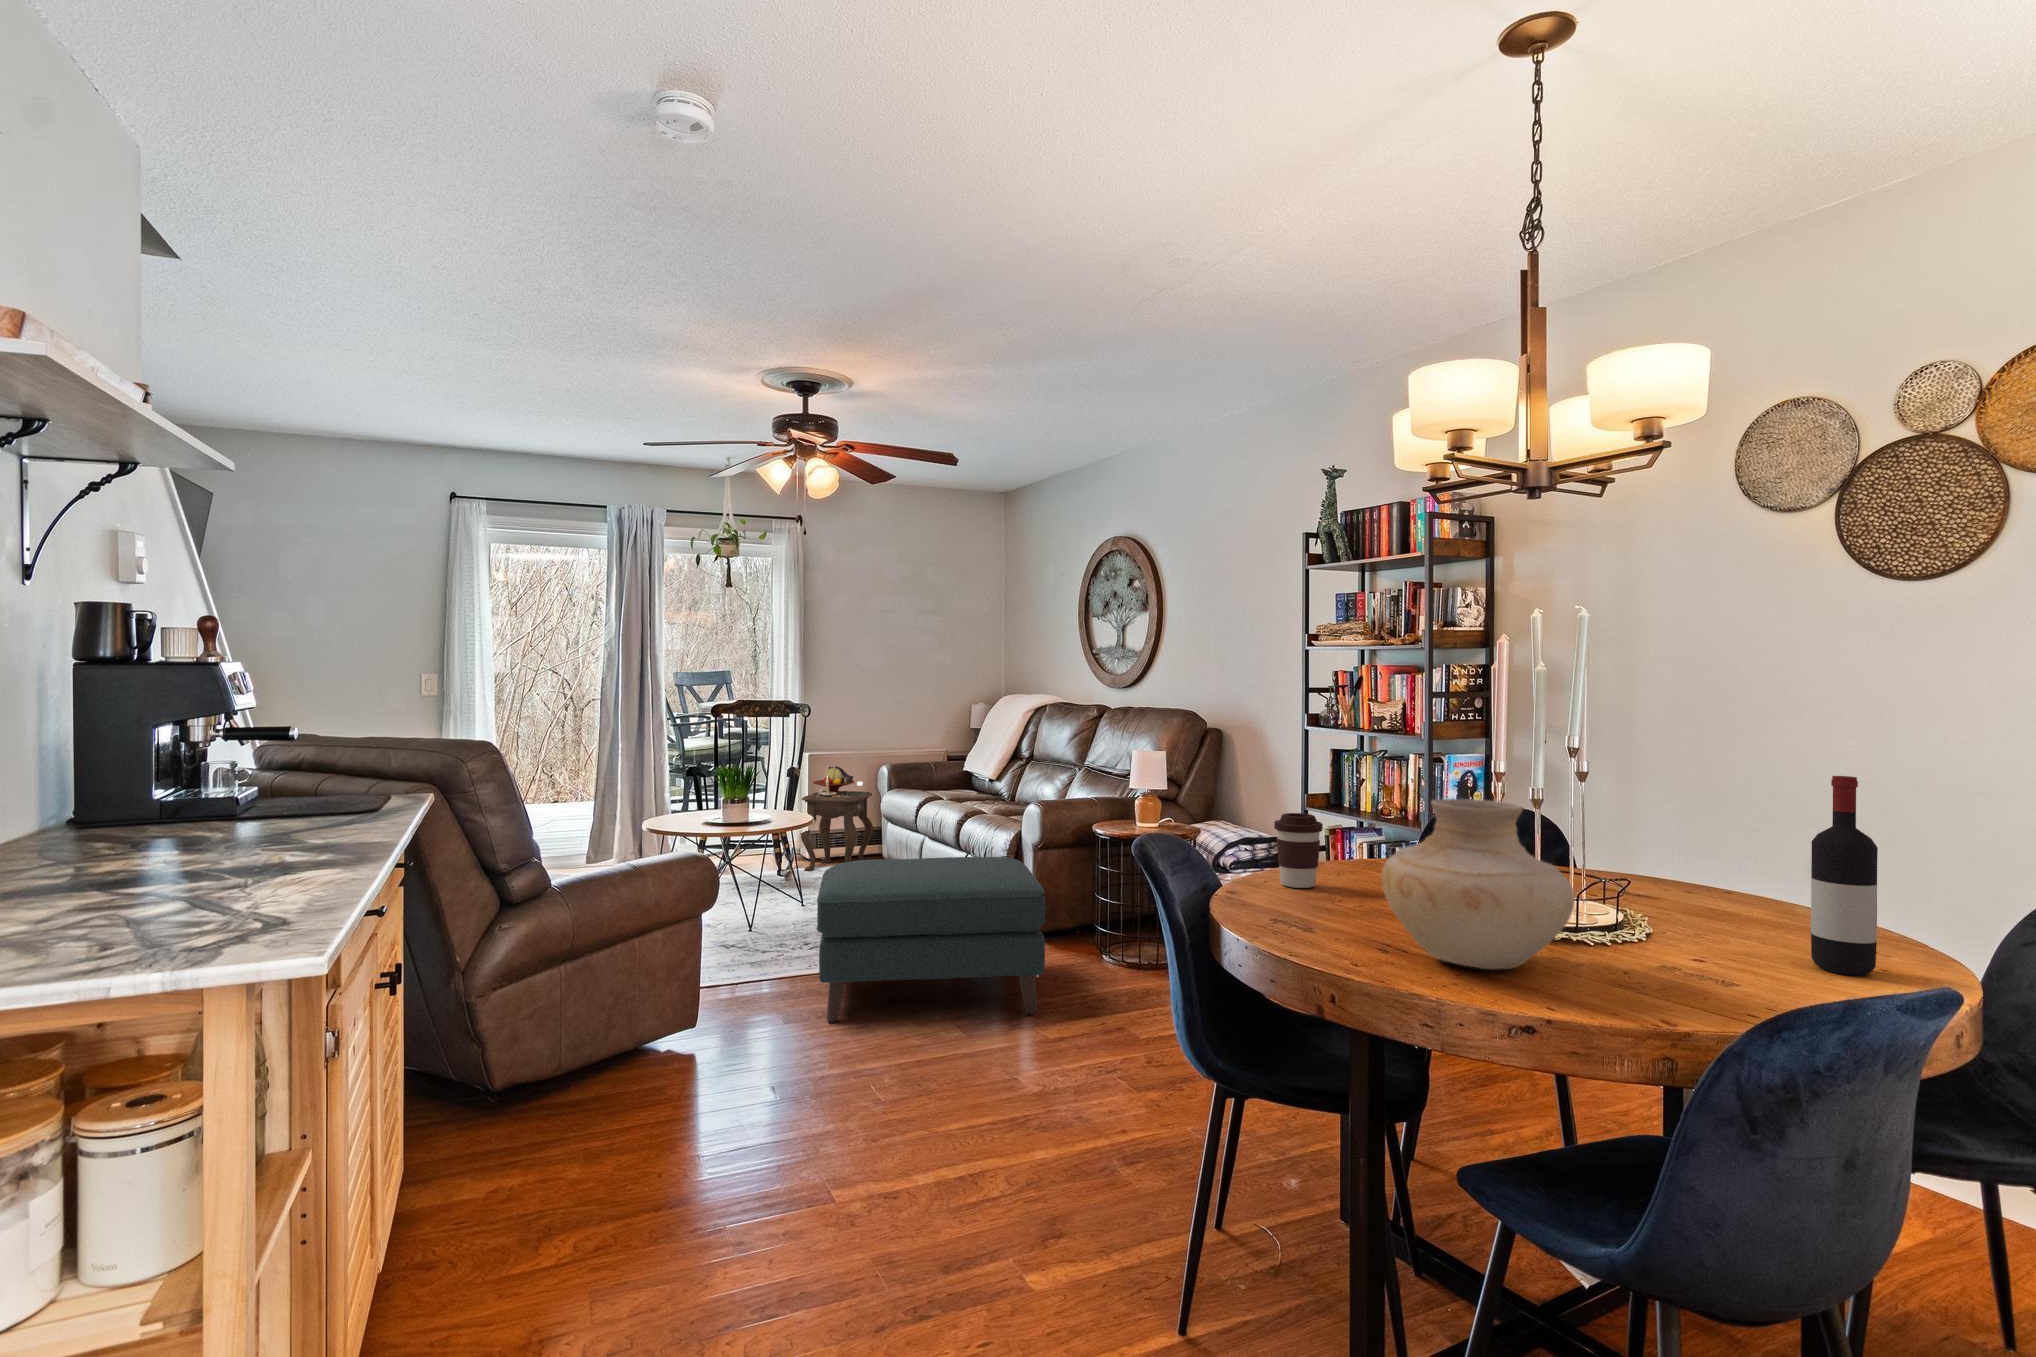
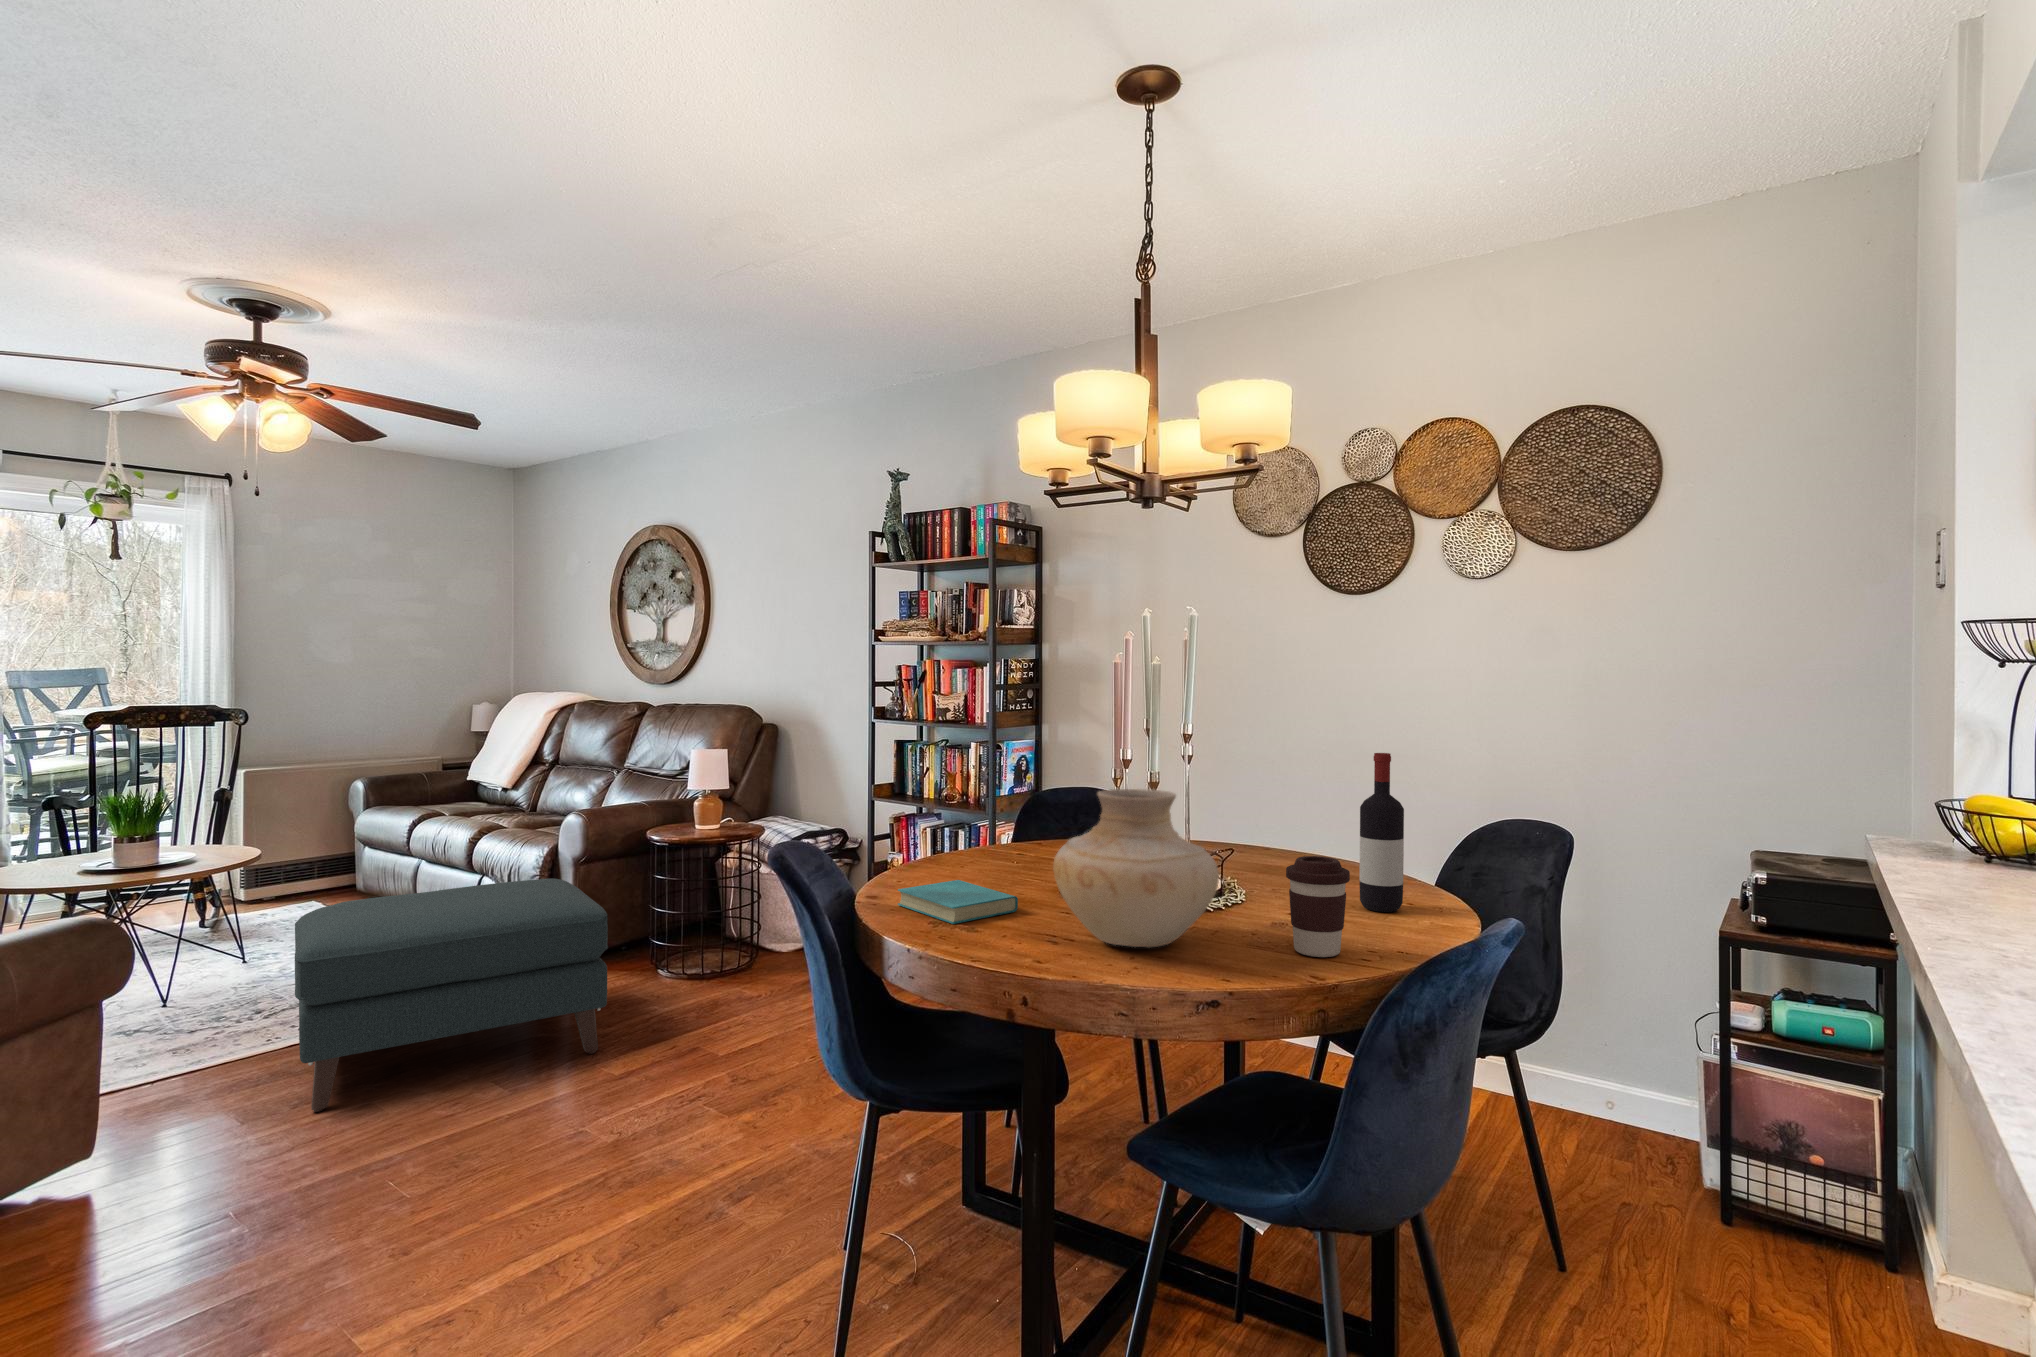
side table: present [801,766,873,871] -> none [231,780,341,919]
coffee cup: present [1274,813,1323,888] -> present [1286,856,1350,957]
book: none [1247,883,1365,923] -> present [898,880,1018,924]

